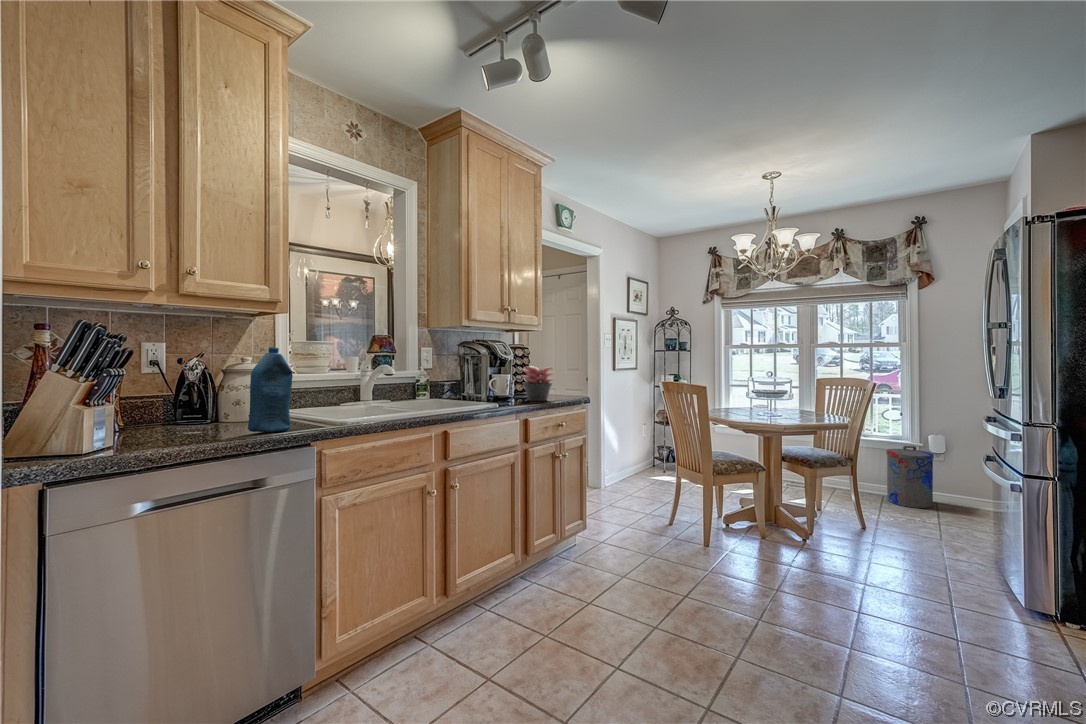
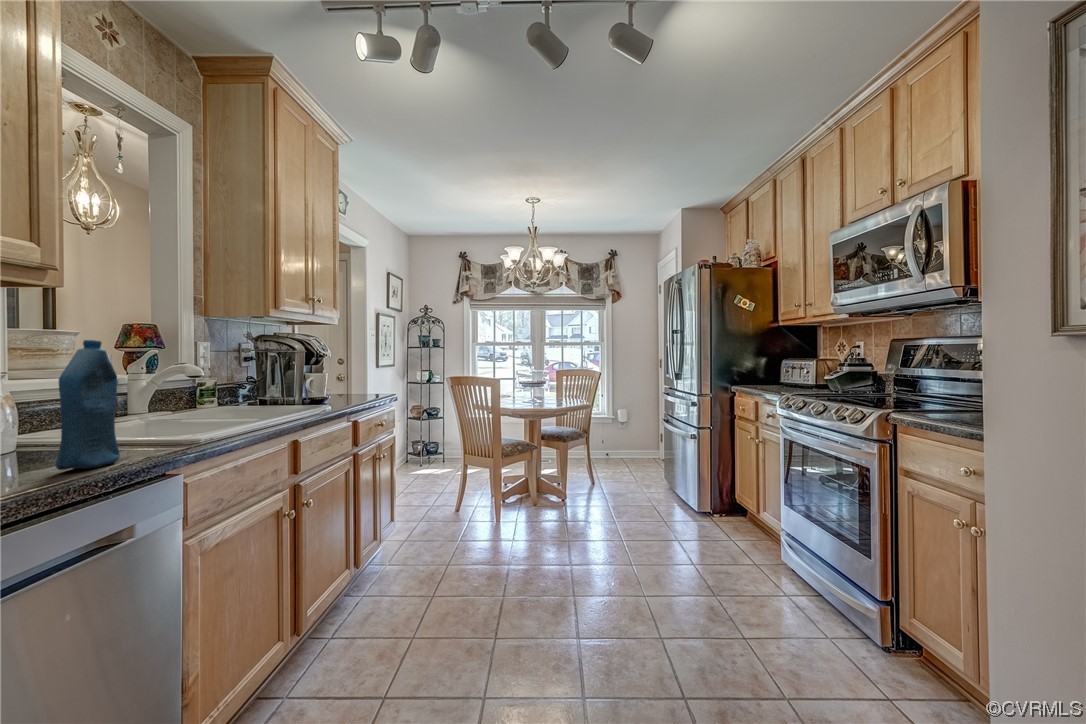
succulent plant: present [522,366,554,401] -> none [331,362,371,401]
trash can: present [886,446,934,508] -> none [594,418,622,462]

